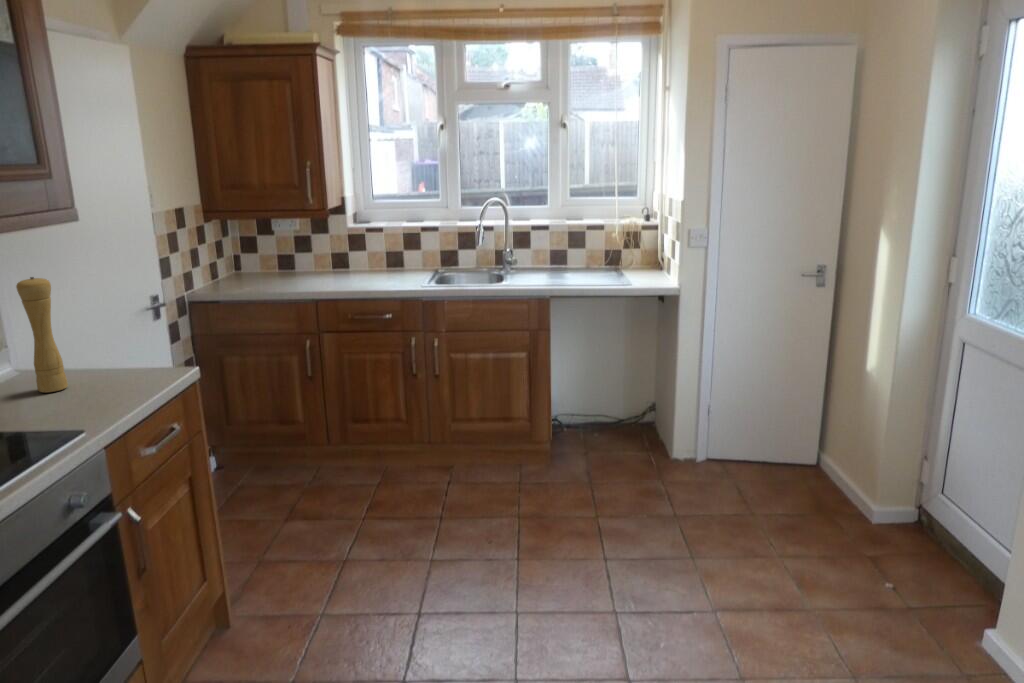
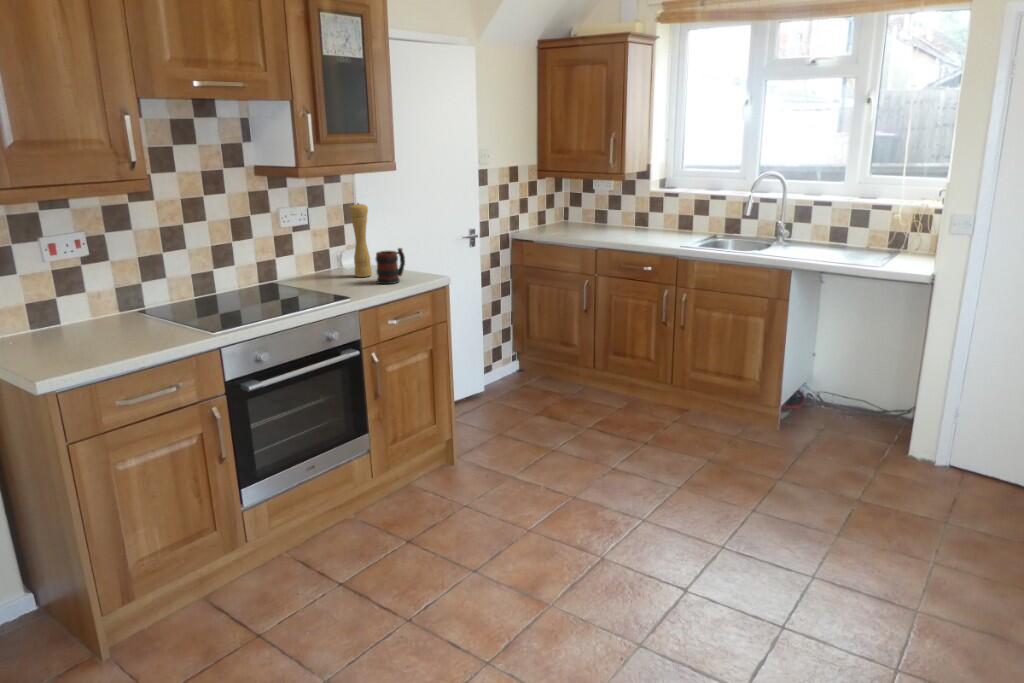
mug: none [90,337,135,397] -> present [376,248,405,284]

